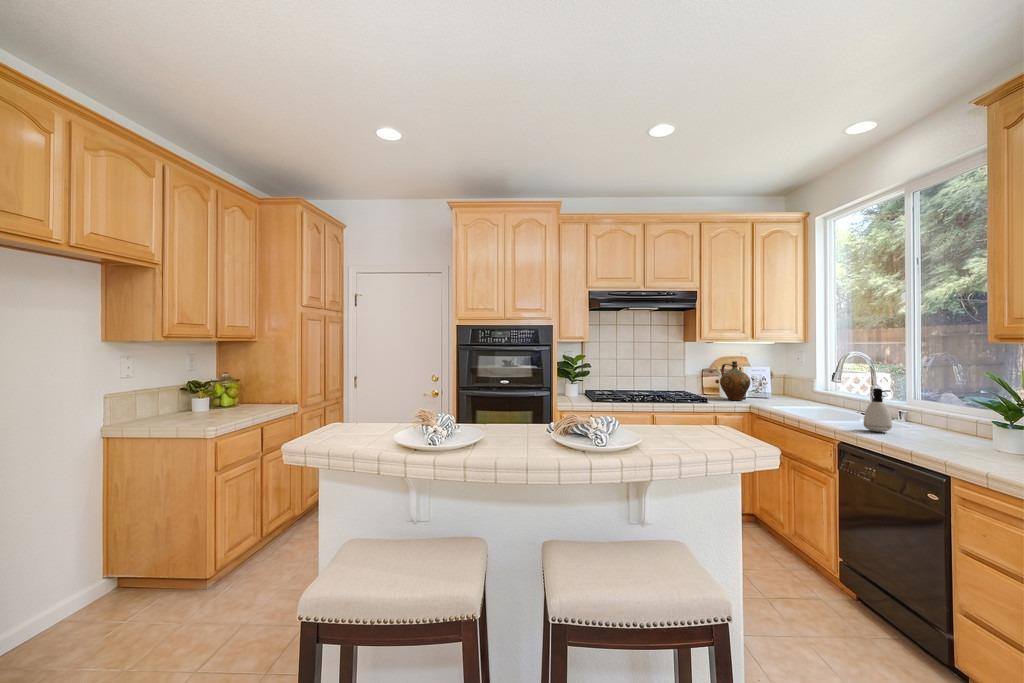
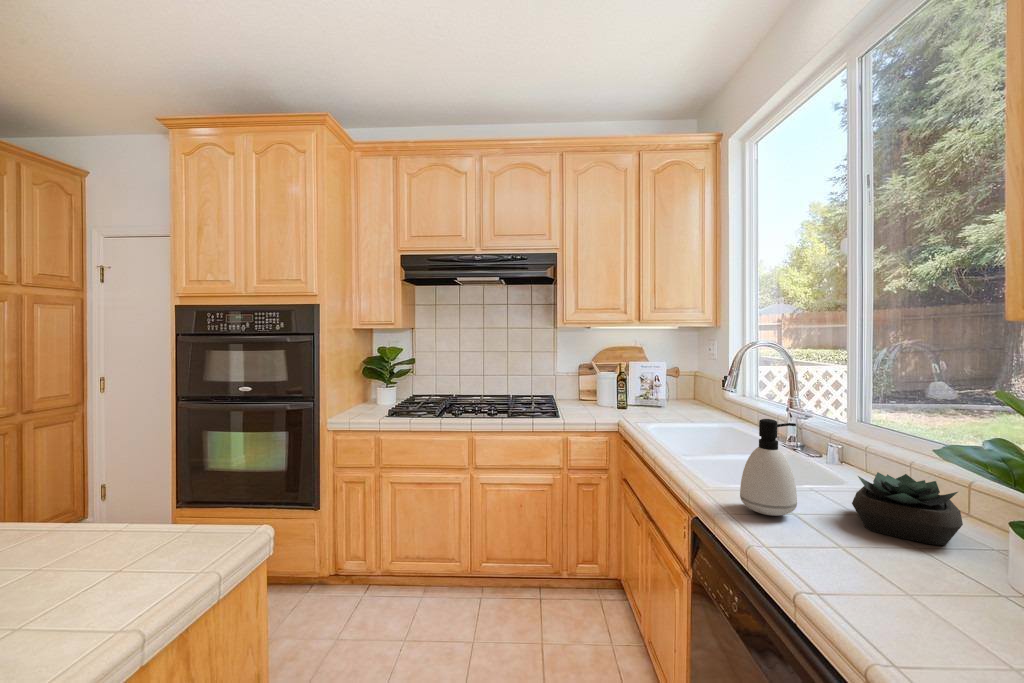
ceramic jug: present [720,361,750,400] -> none [584,355,627,414]
succulent plant: none [917,413,965,439] -> present [852,472,963,545]

